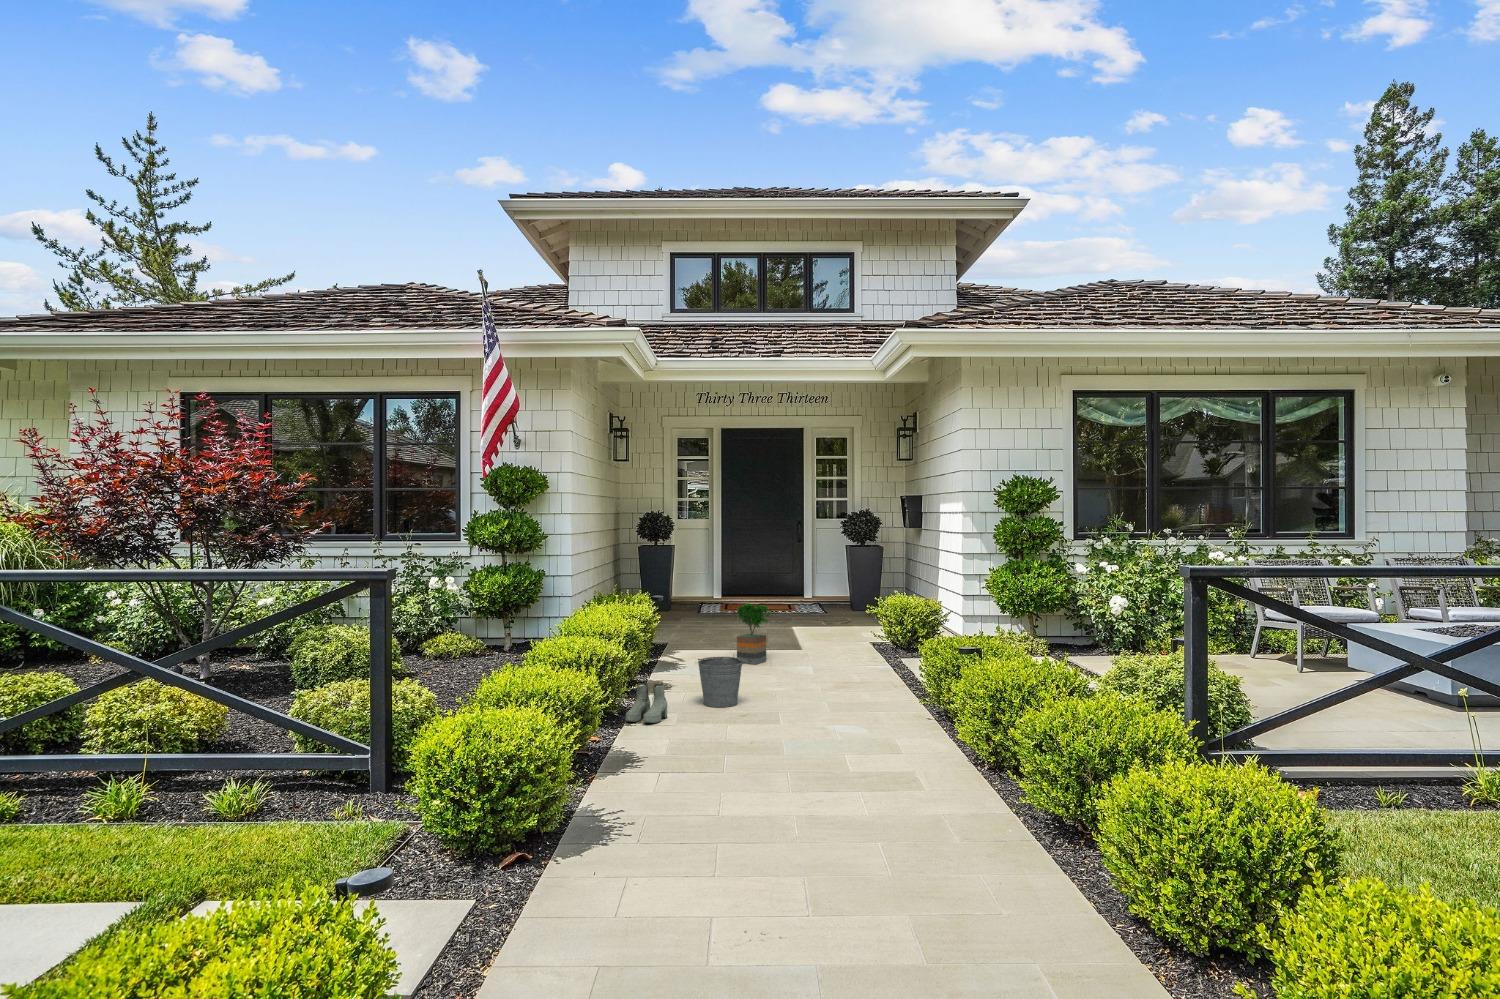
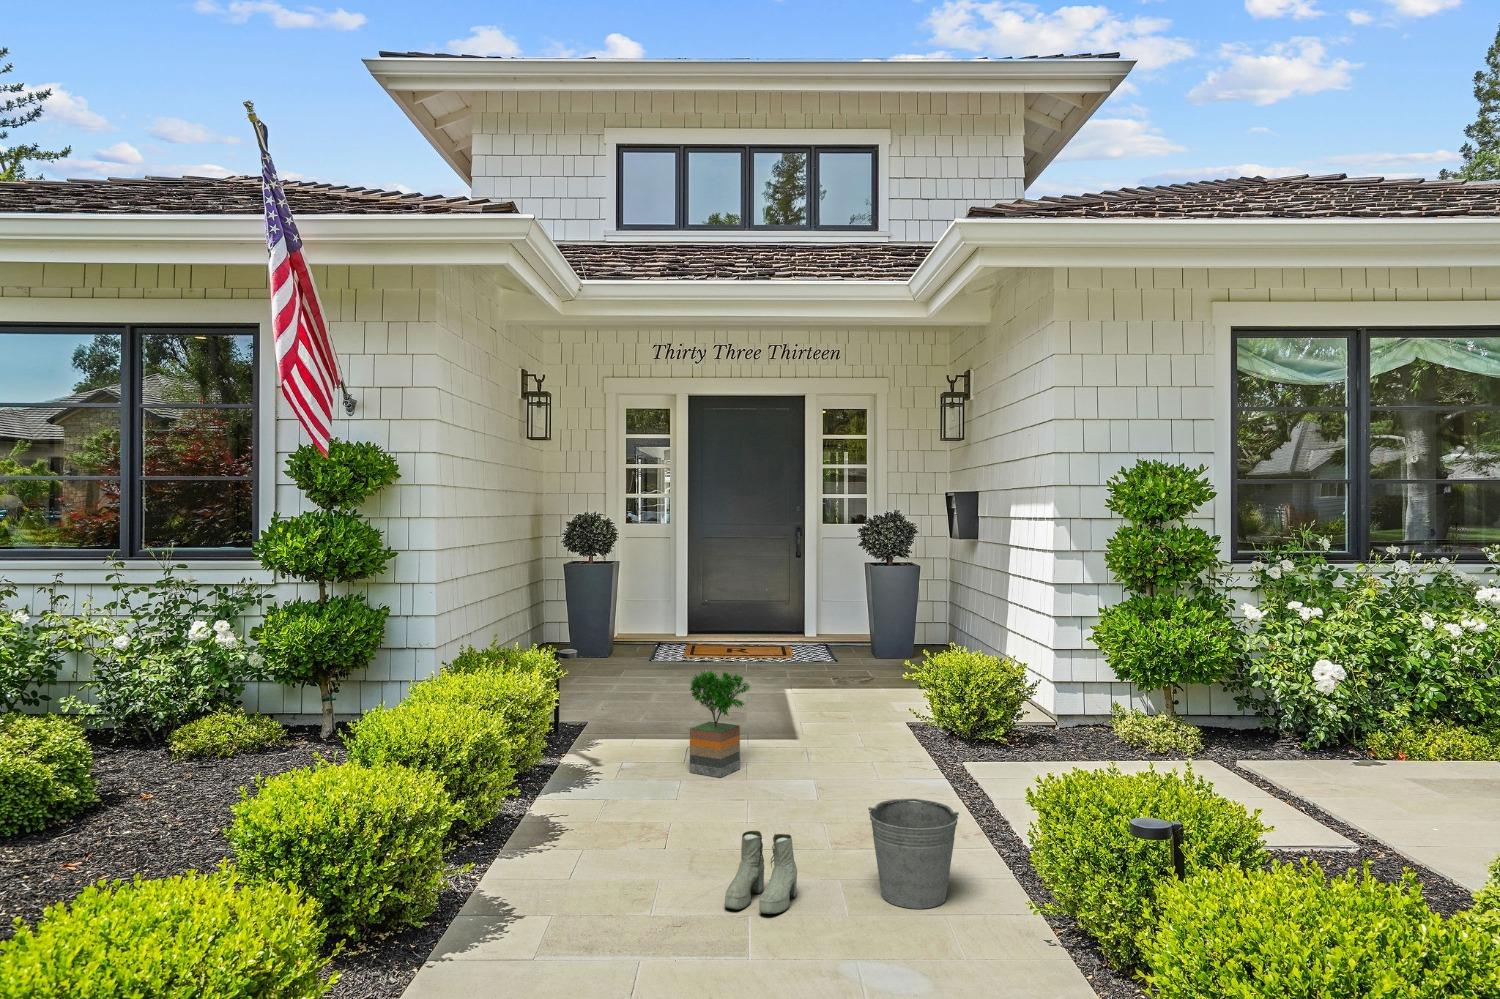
bucket: present [698,657,743,707] -> present [868,799,959,909]
boots: present [626,683,667,723] -> present [725,831,797,914]

